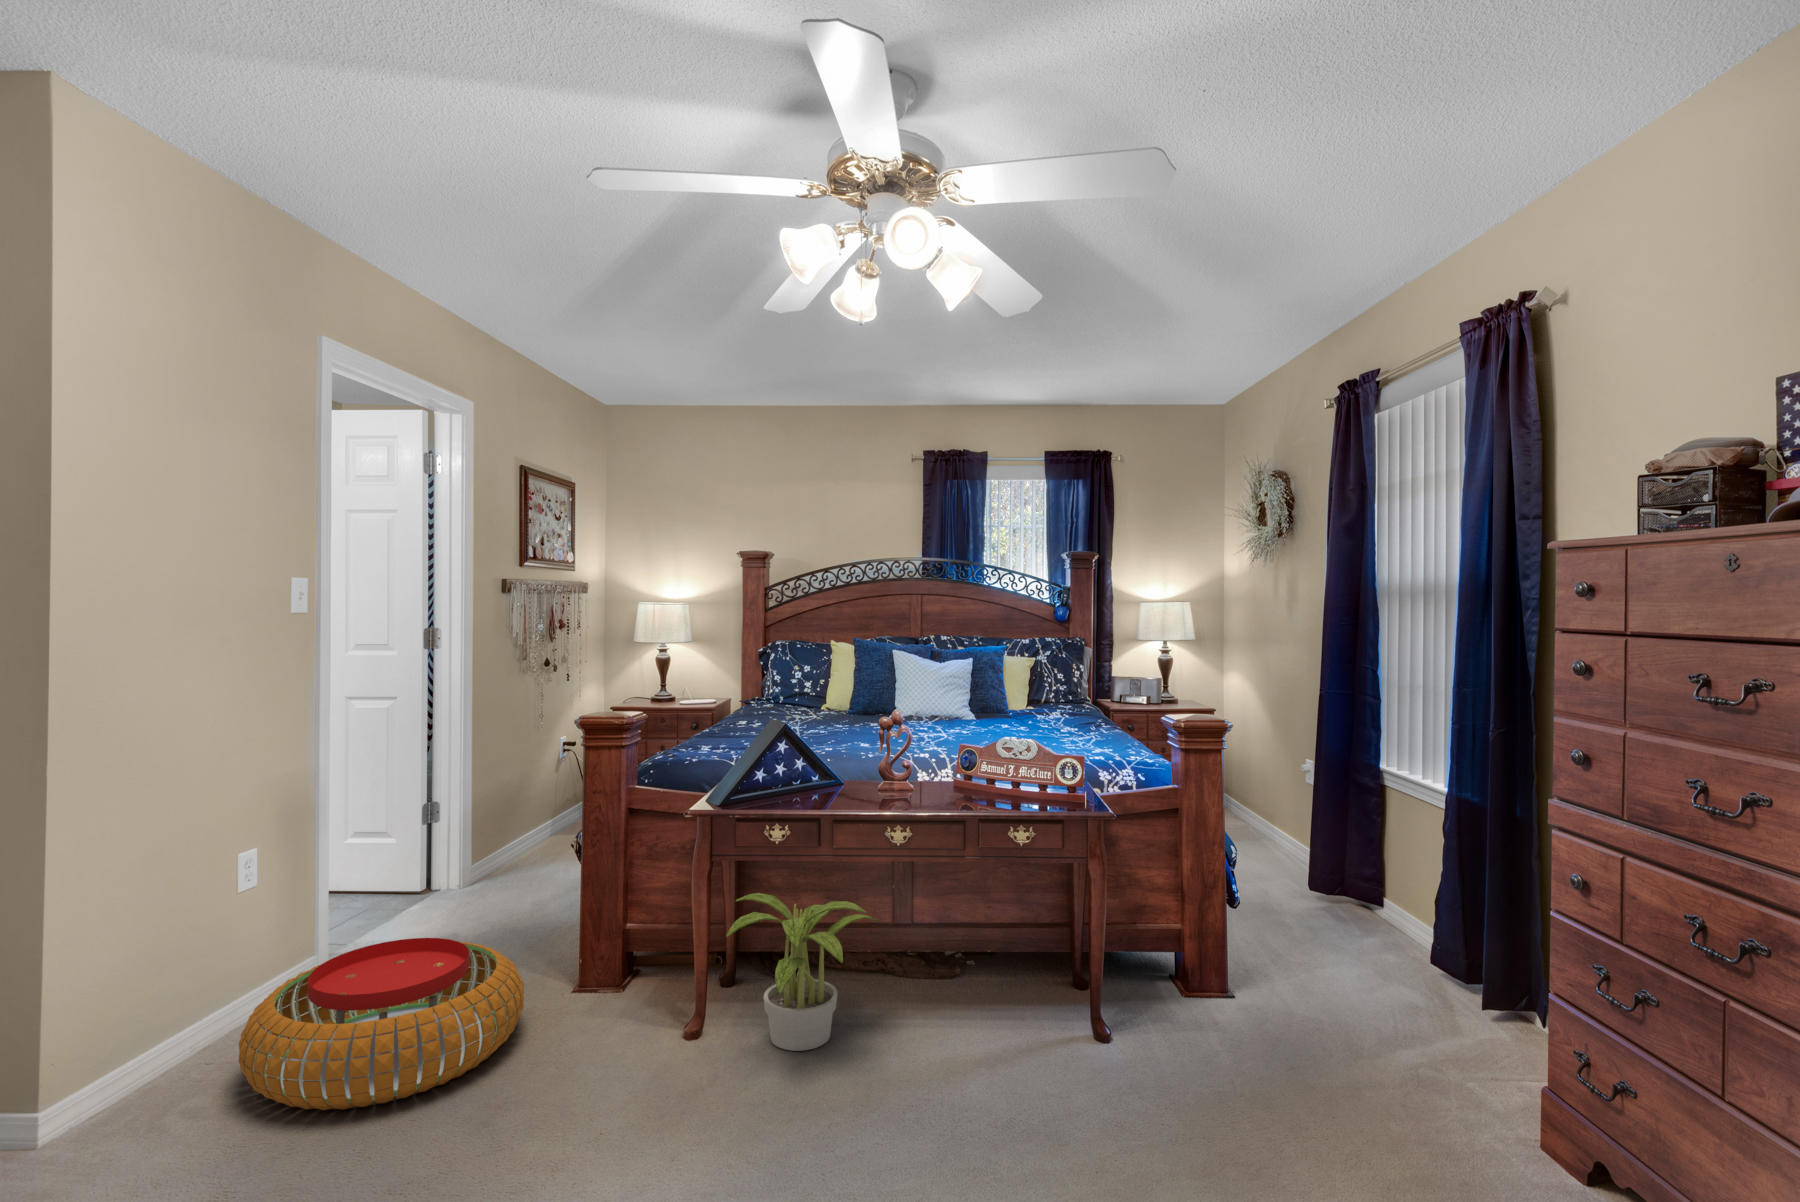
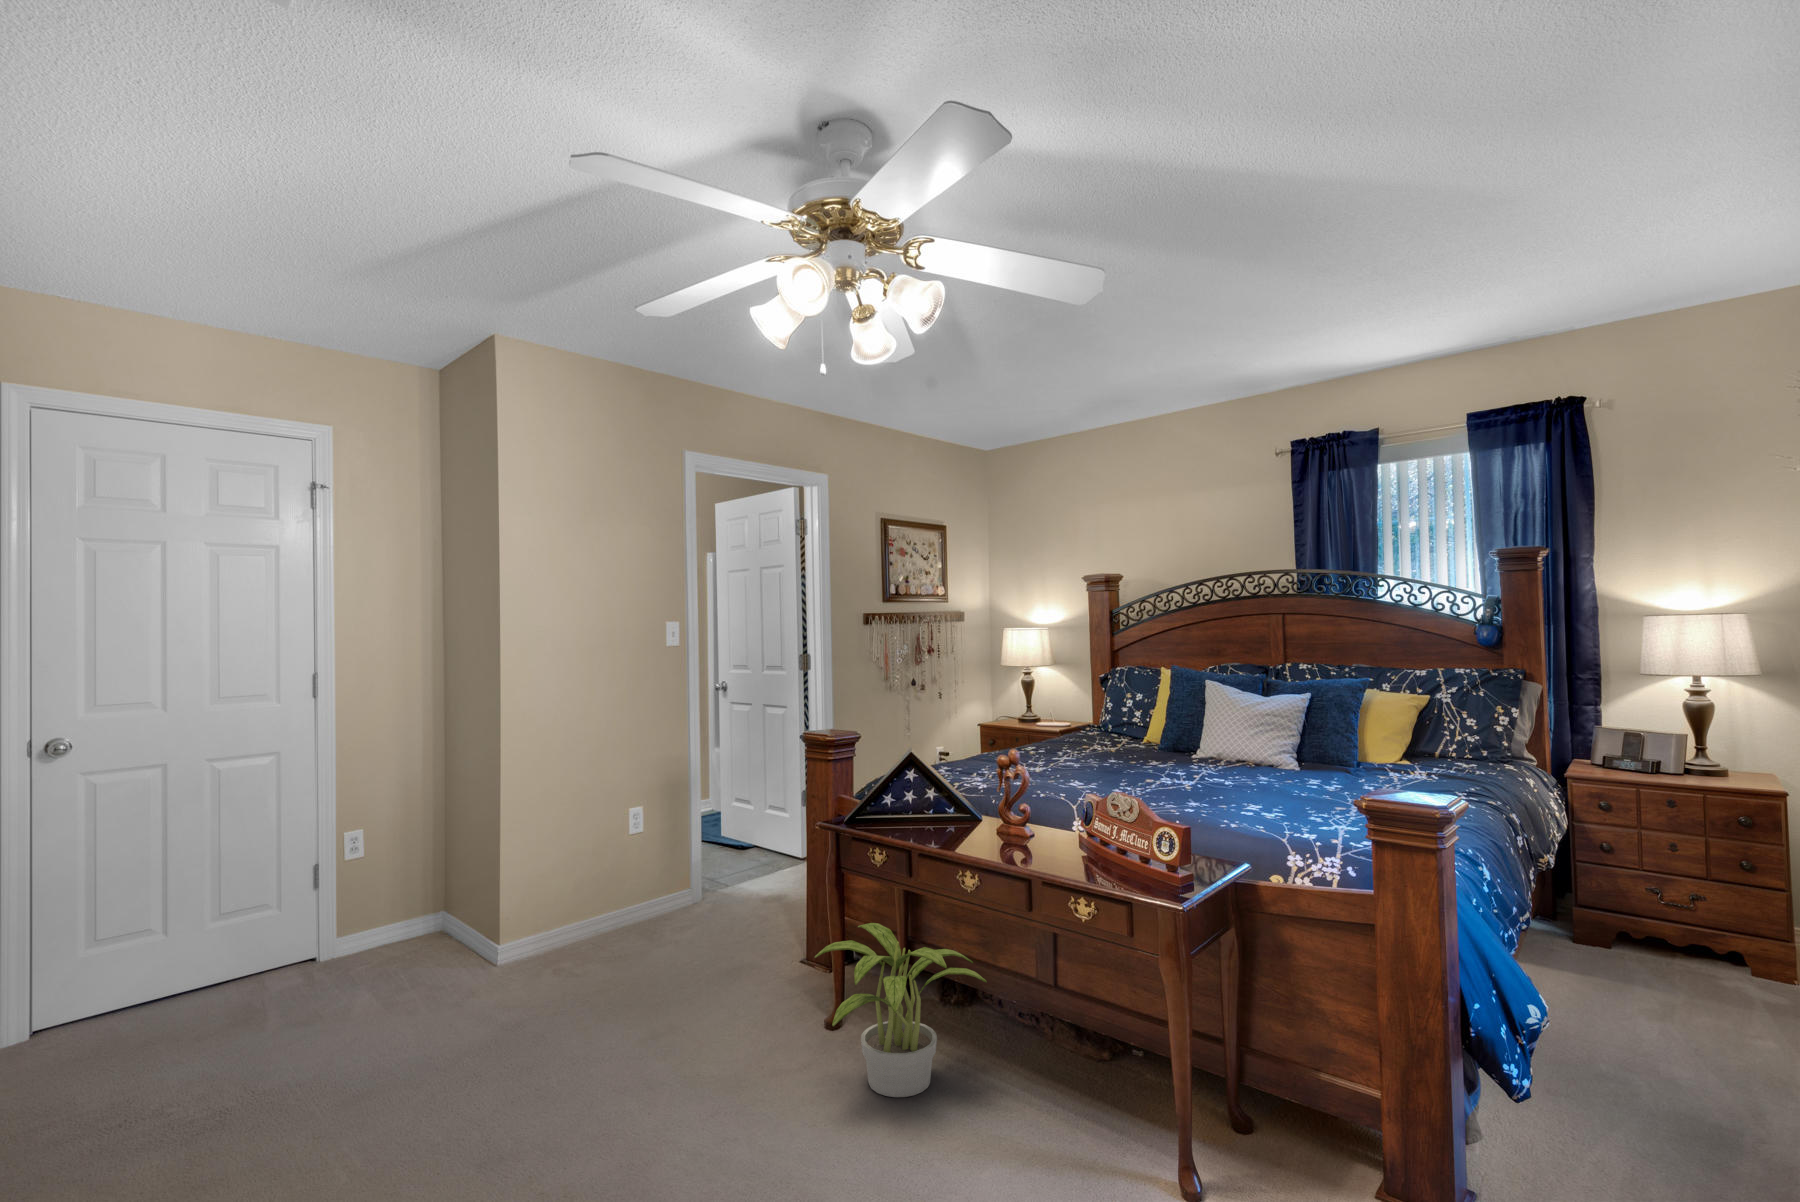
pouf: present [239,938,524,1110] -> none [529,904,732,1027]

